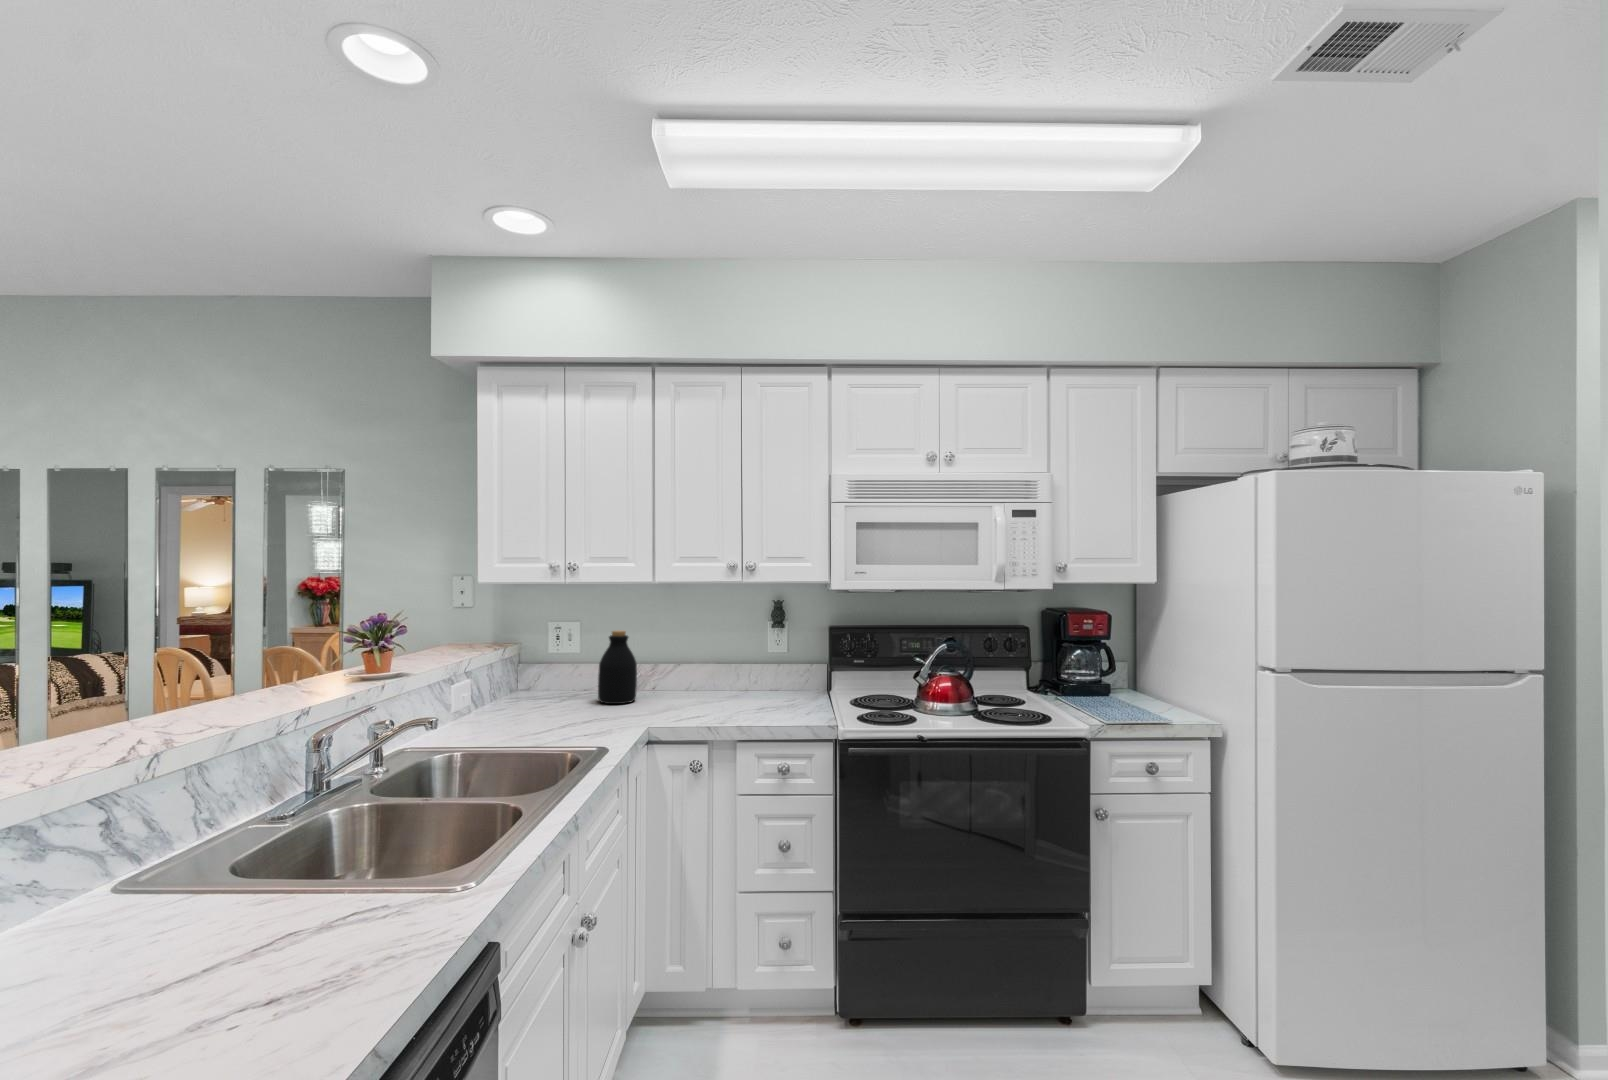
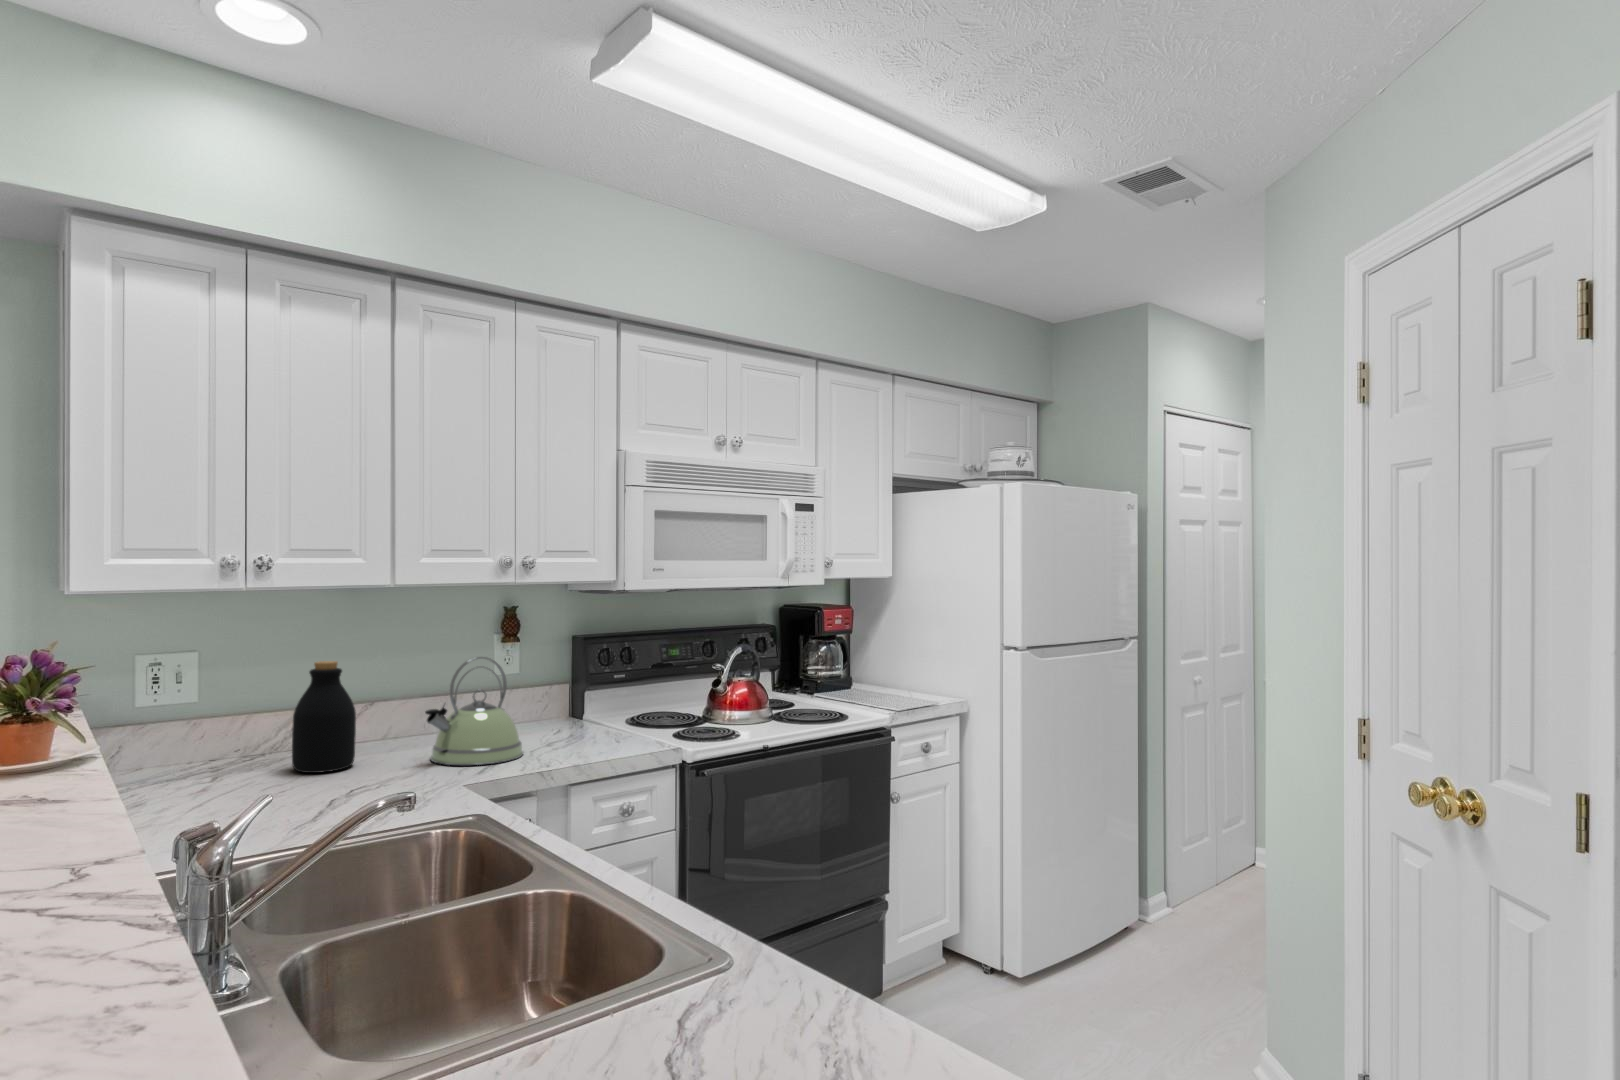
kettle: none [663,635,736,714] -> present [425,657,523,765]

